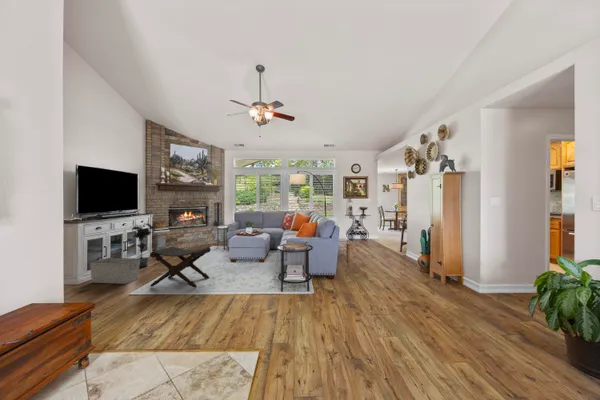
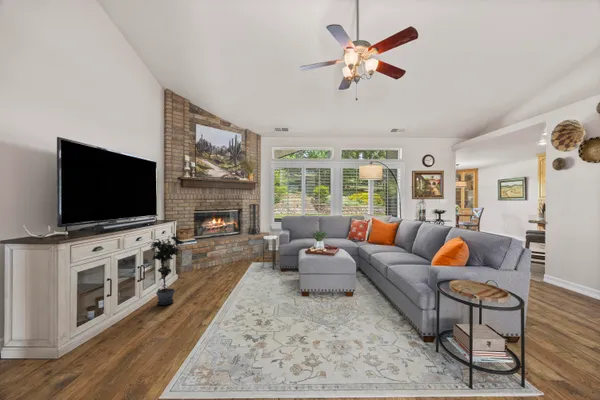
footstool: present [150,247,211,288] -> none [192,280,287,366]
storage bin: present [90,258,140,284] -> none [83,297,168,350]

